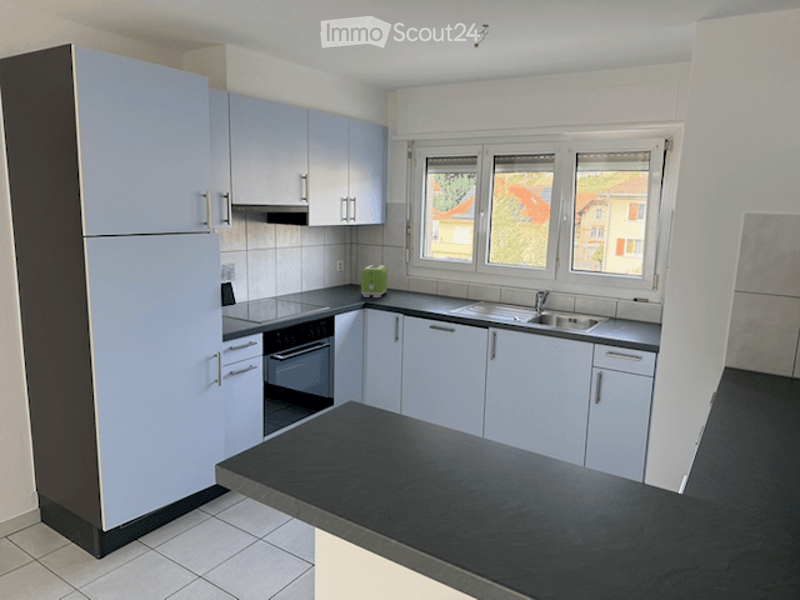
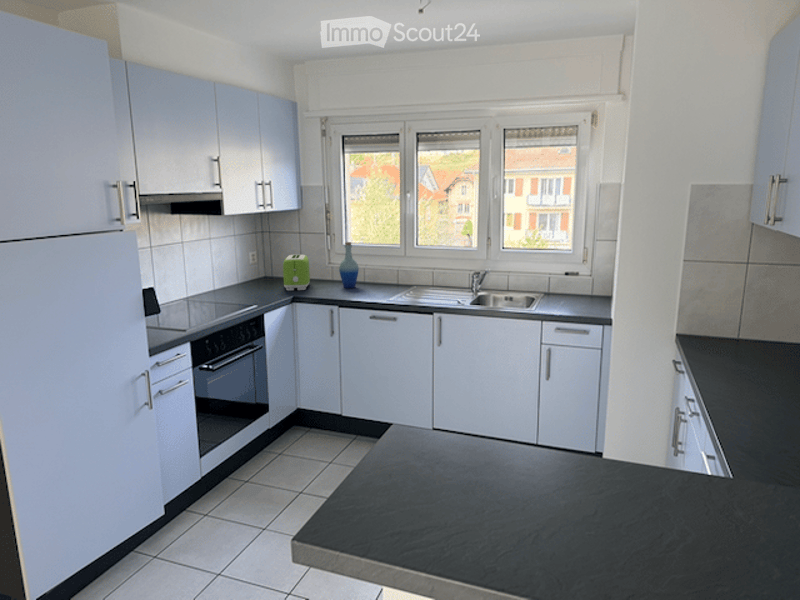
bottle: none [413,256,431,299] -> present [339,242,359,288]

